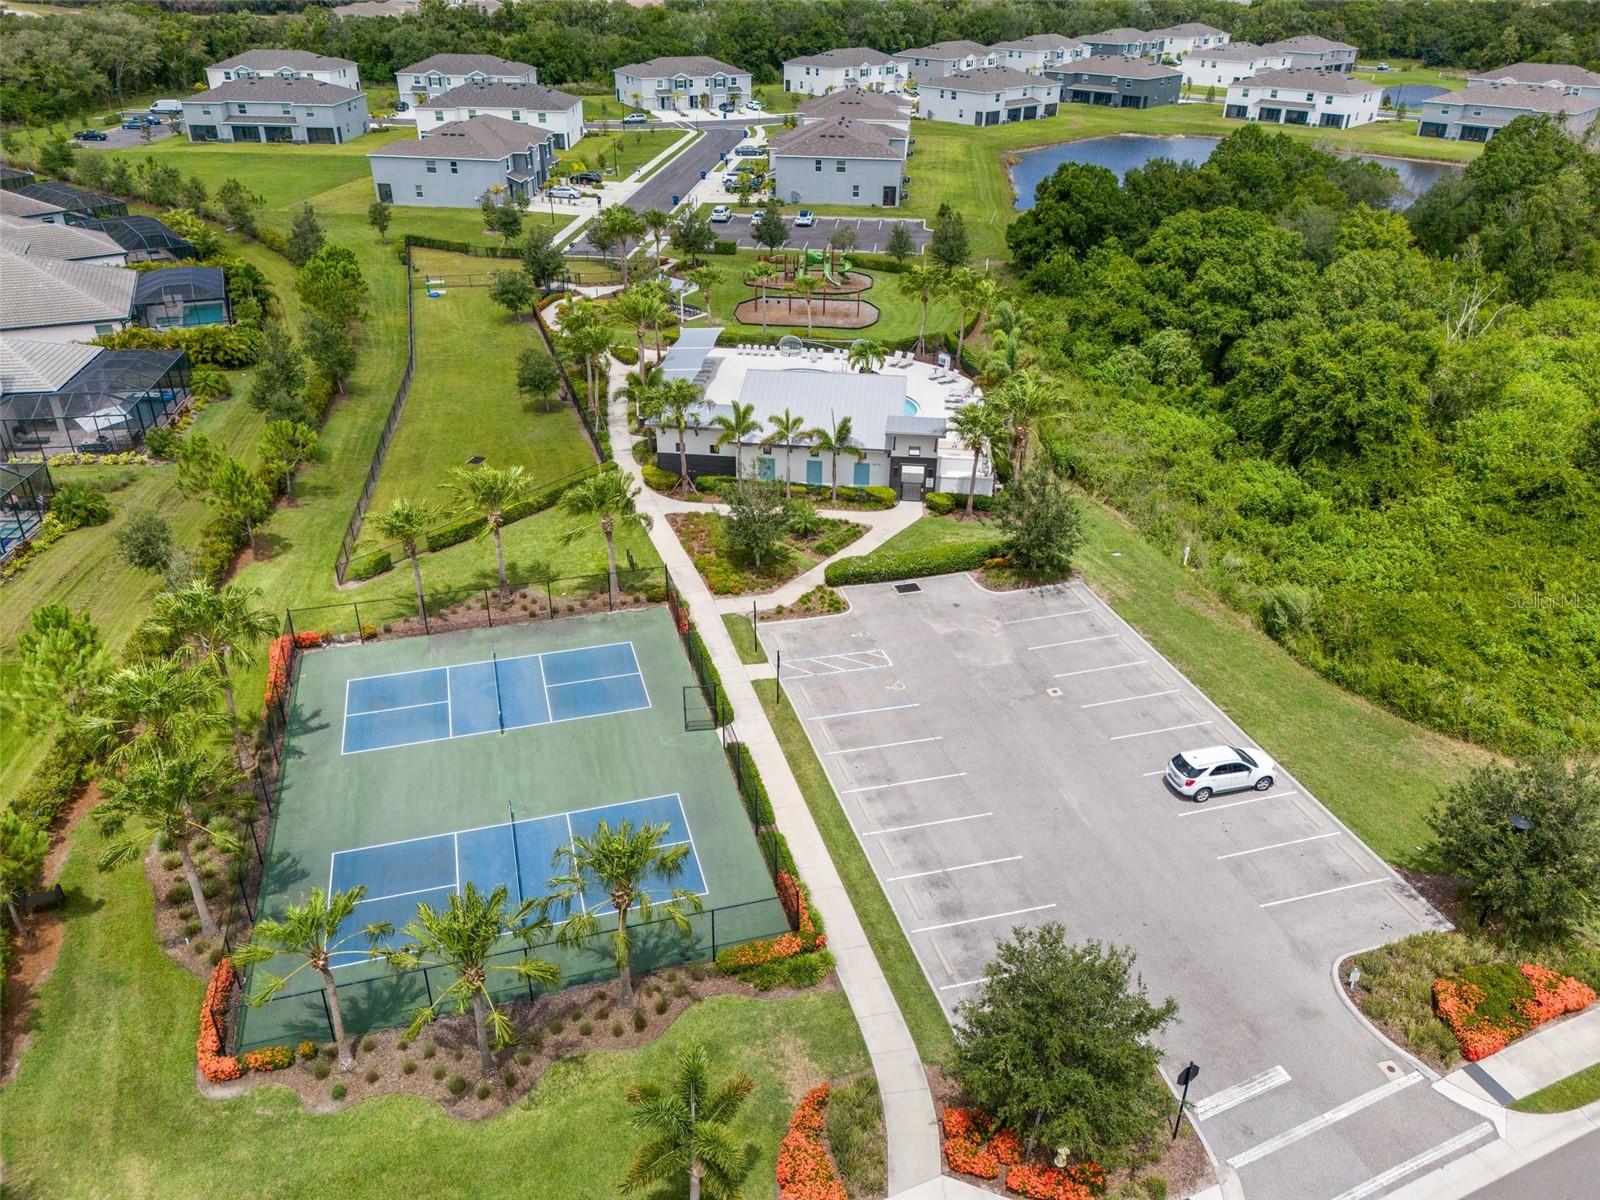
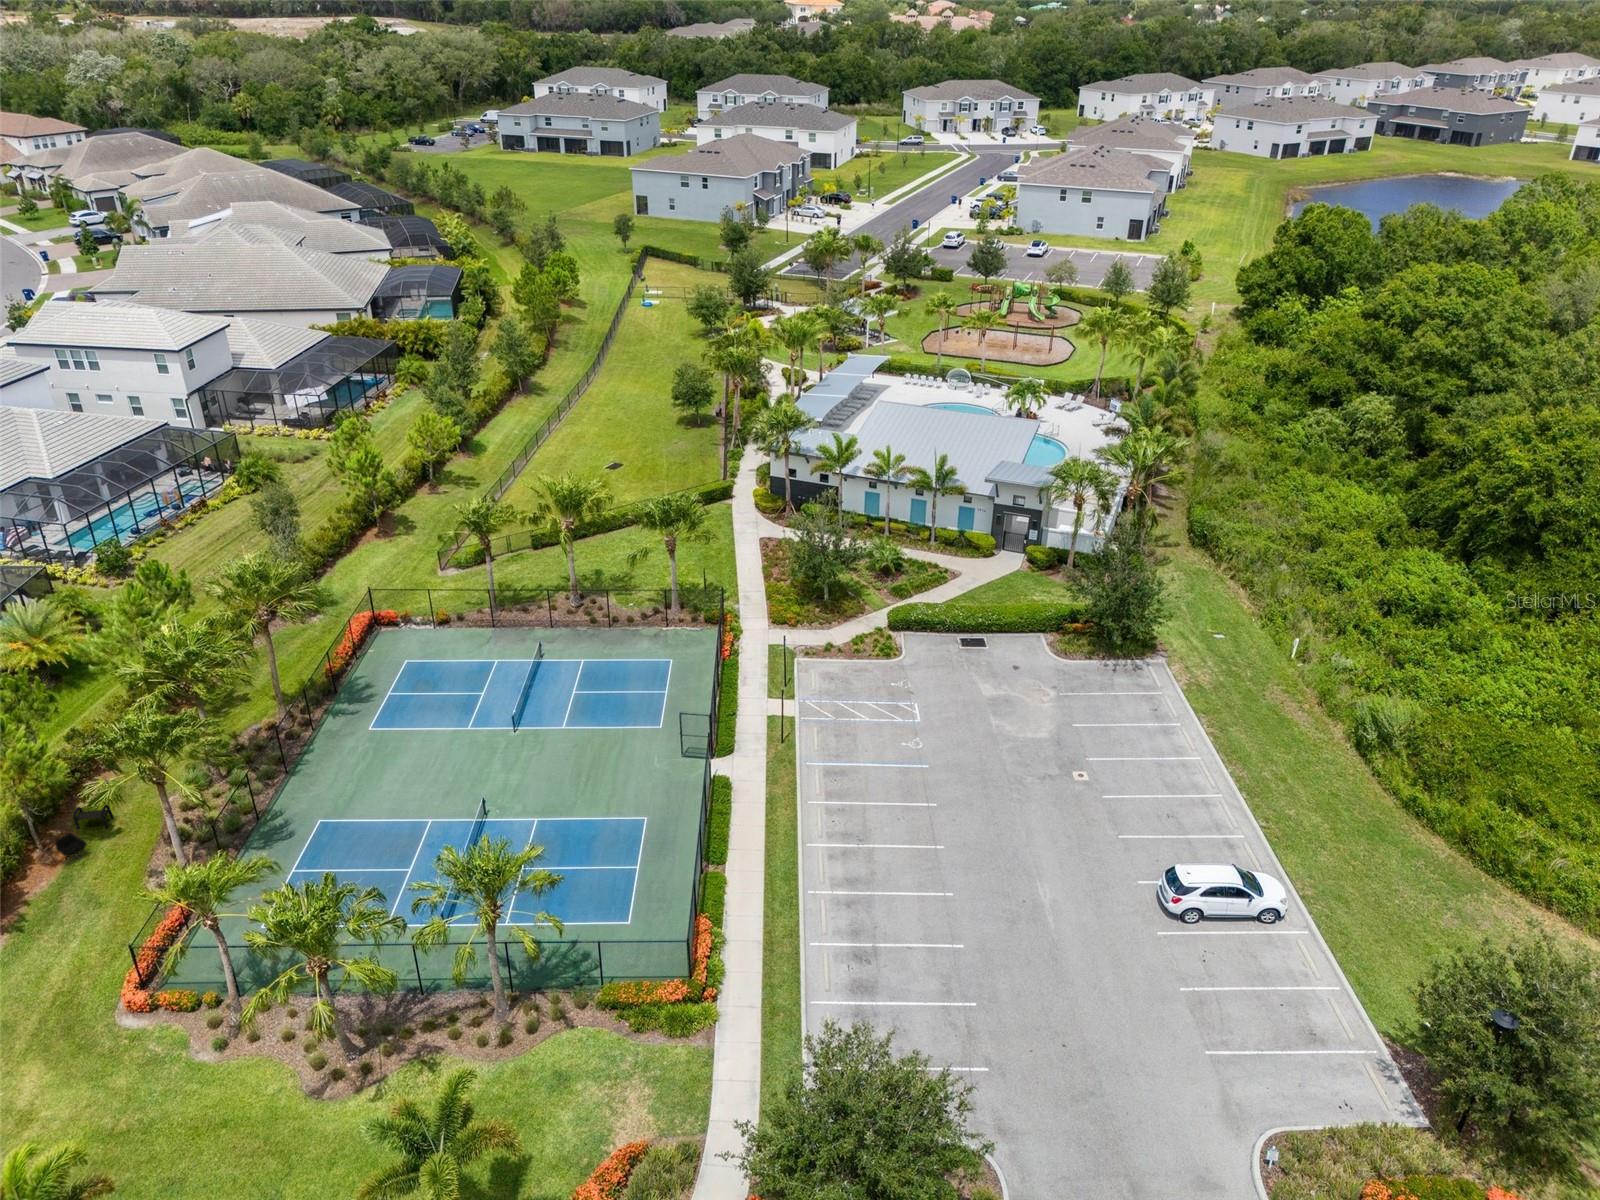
lounge chair: none [10,921,50,954] -> present [55,833,87,861]

